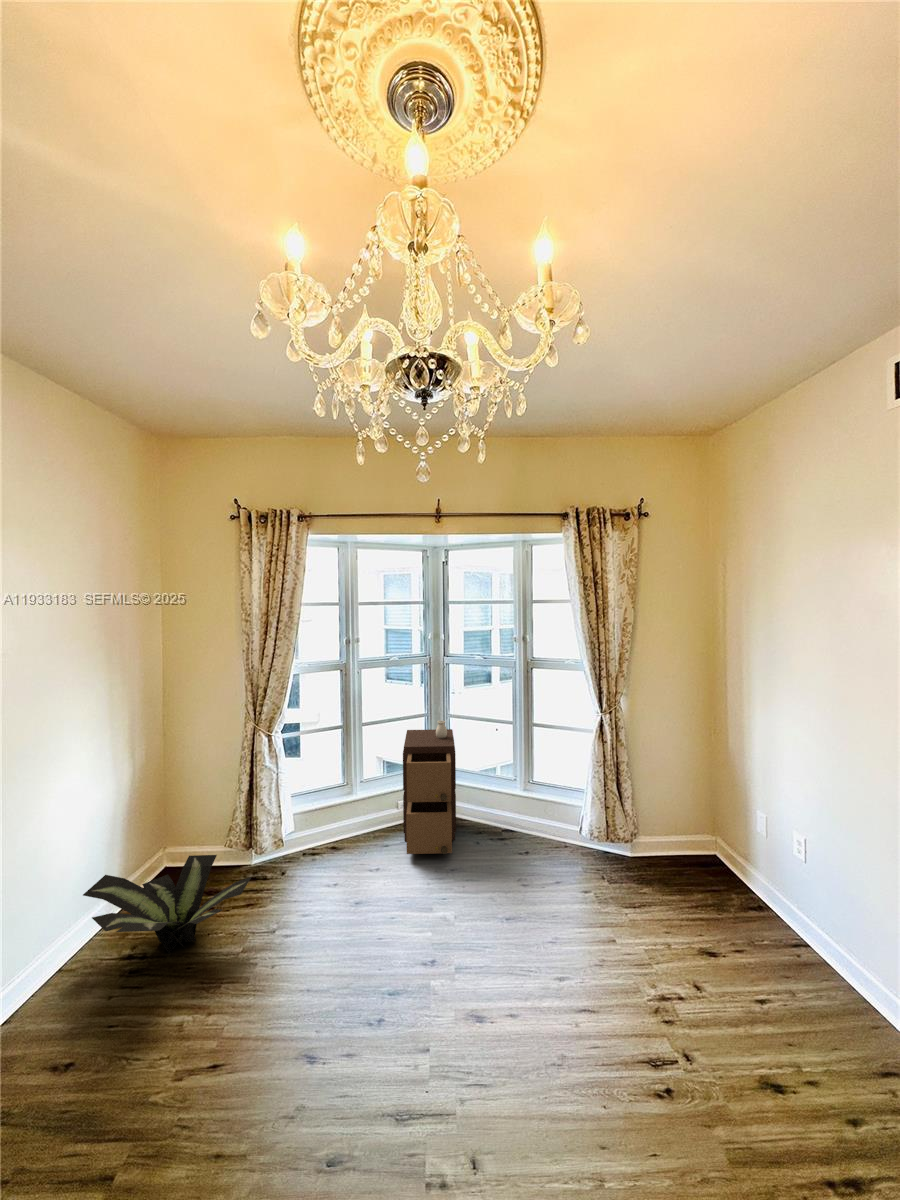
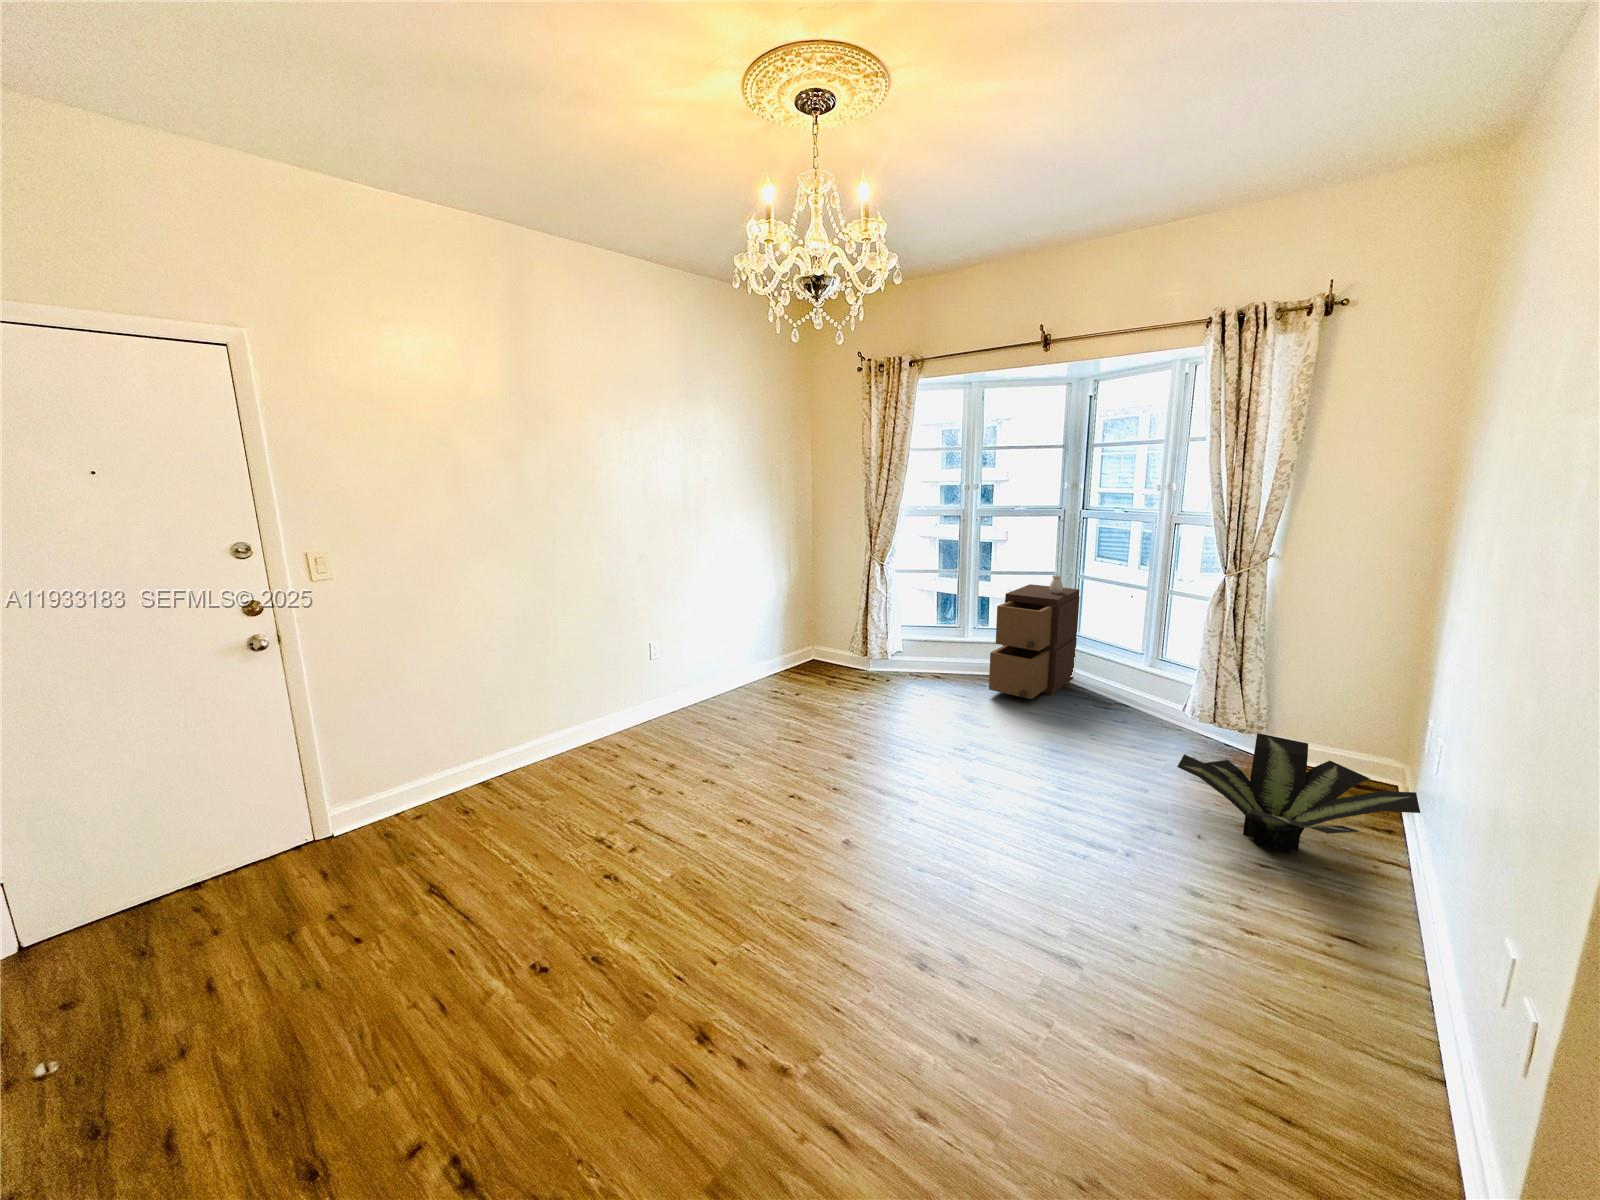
potted plant: present [83,855,251,954] -> present [1177,733,1420,854]

